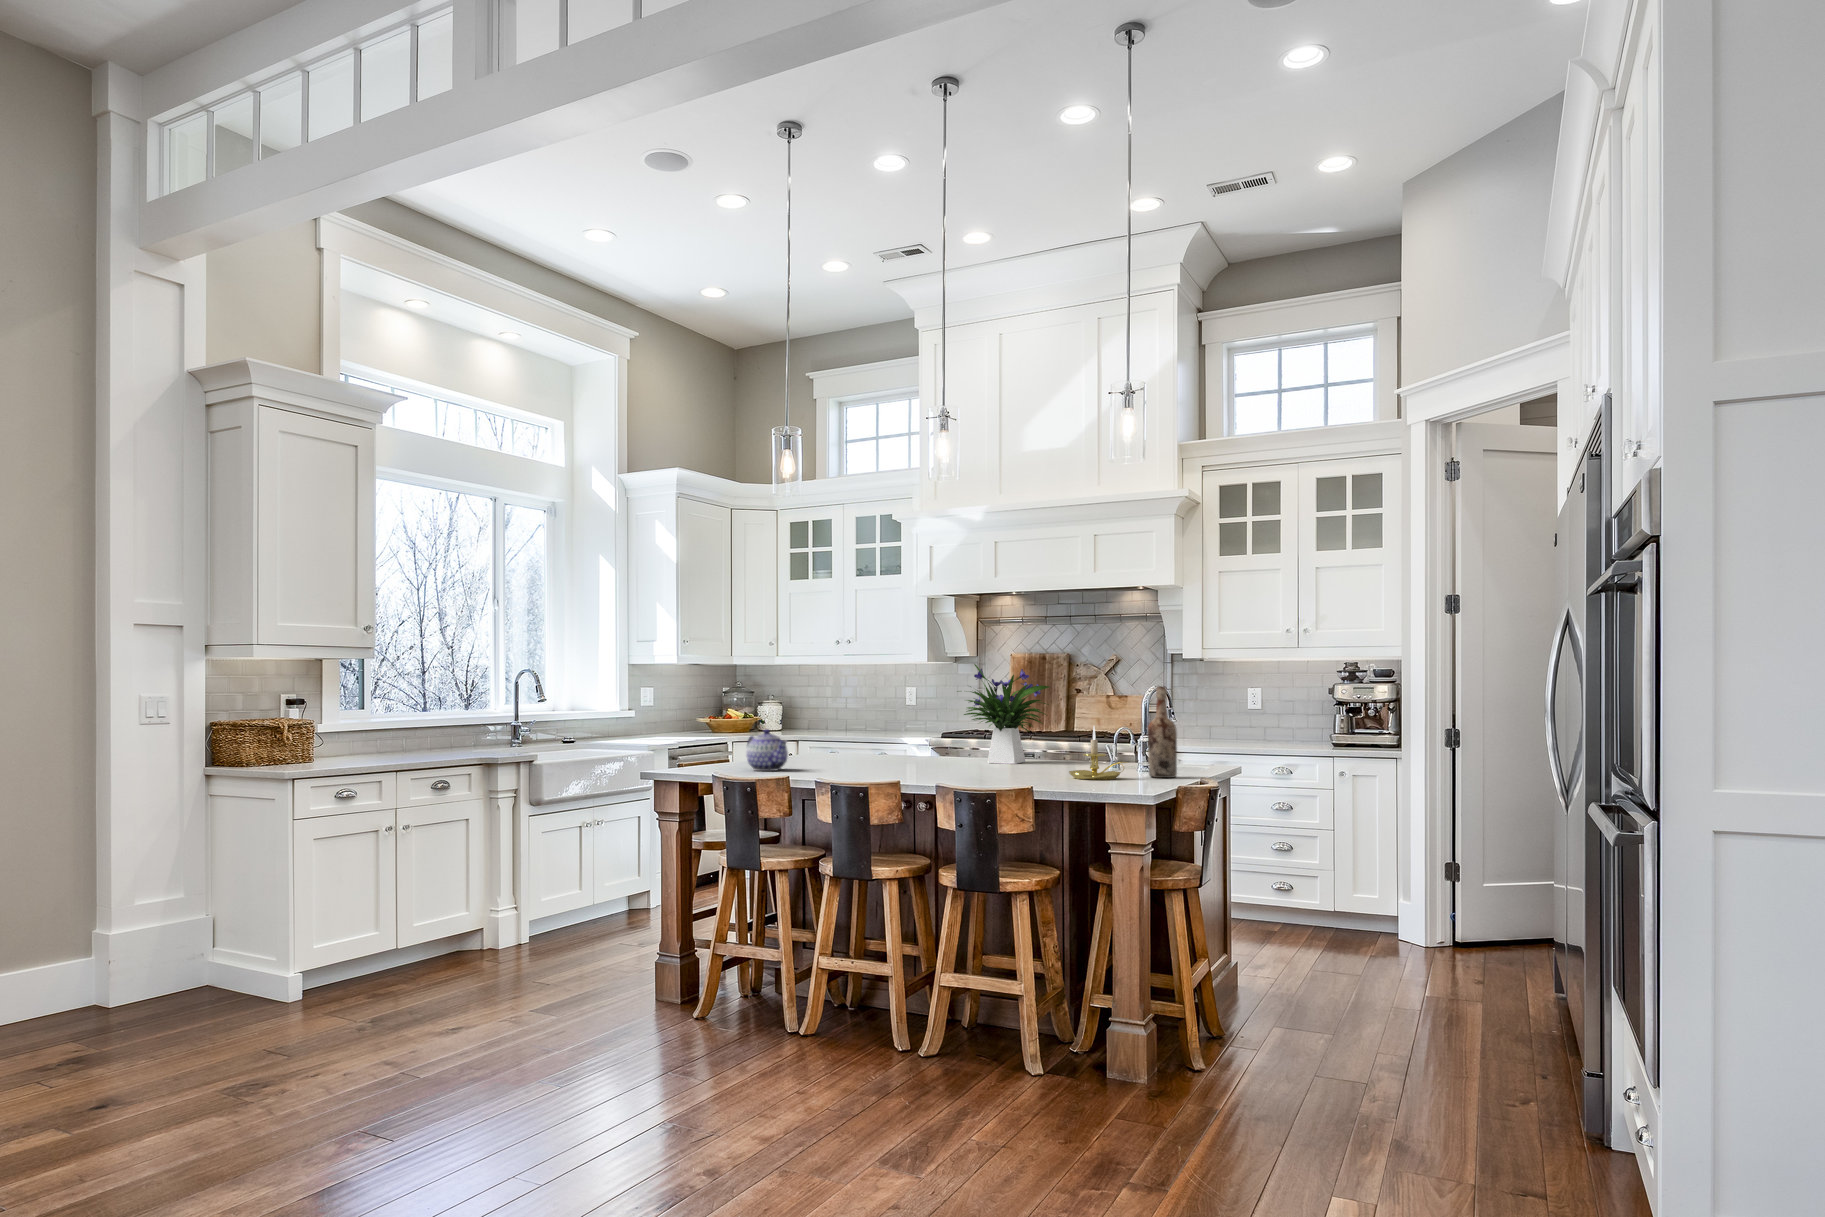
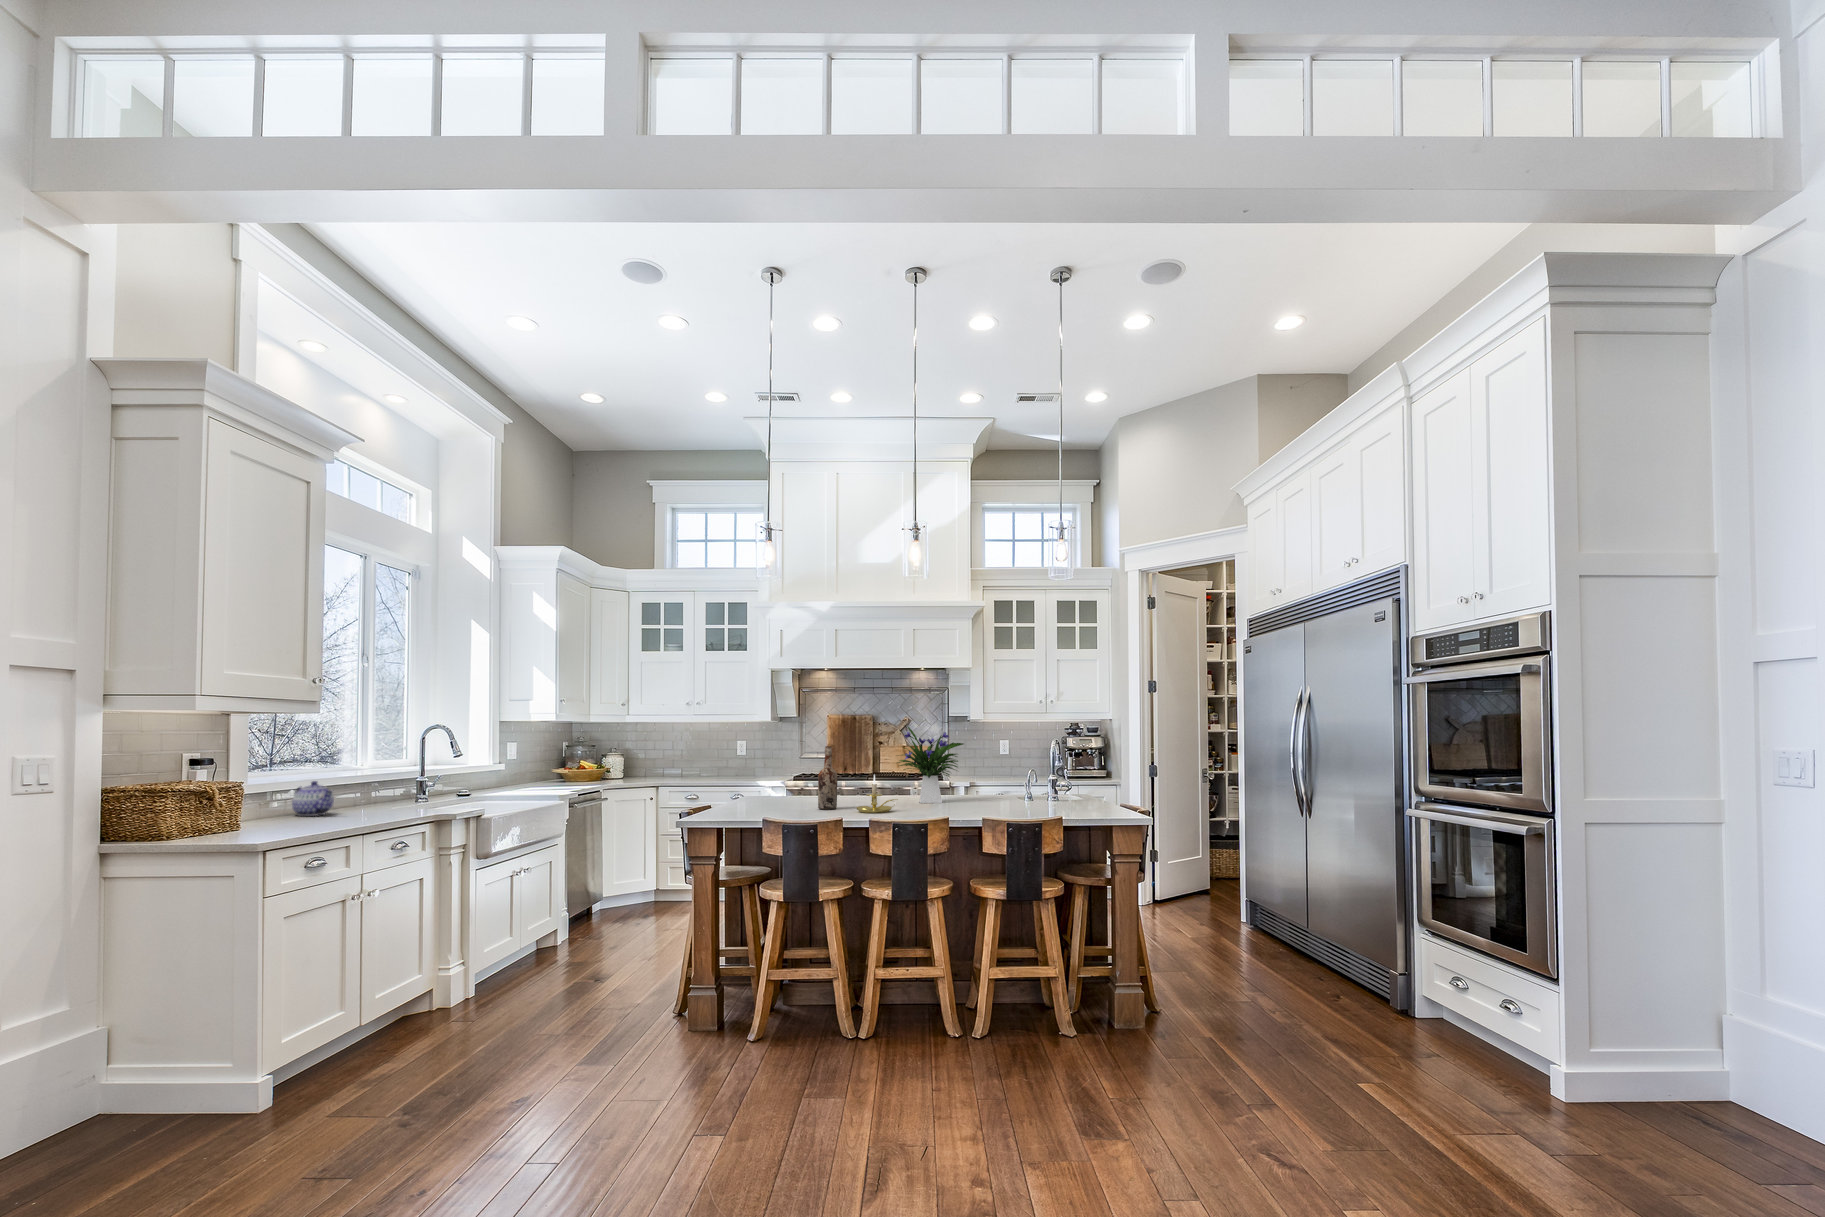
wine bottle: present [1148,686,1177,778] -> present [818,746,838,810]
candle holder: present [1069,726,1128,780] -> present [856,775,898,813]
teapot: present [746,729,788,771] -> present [292,781,334,816]

